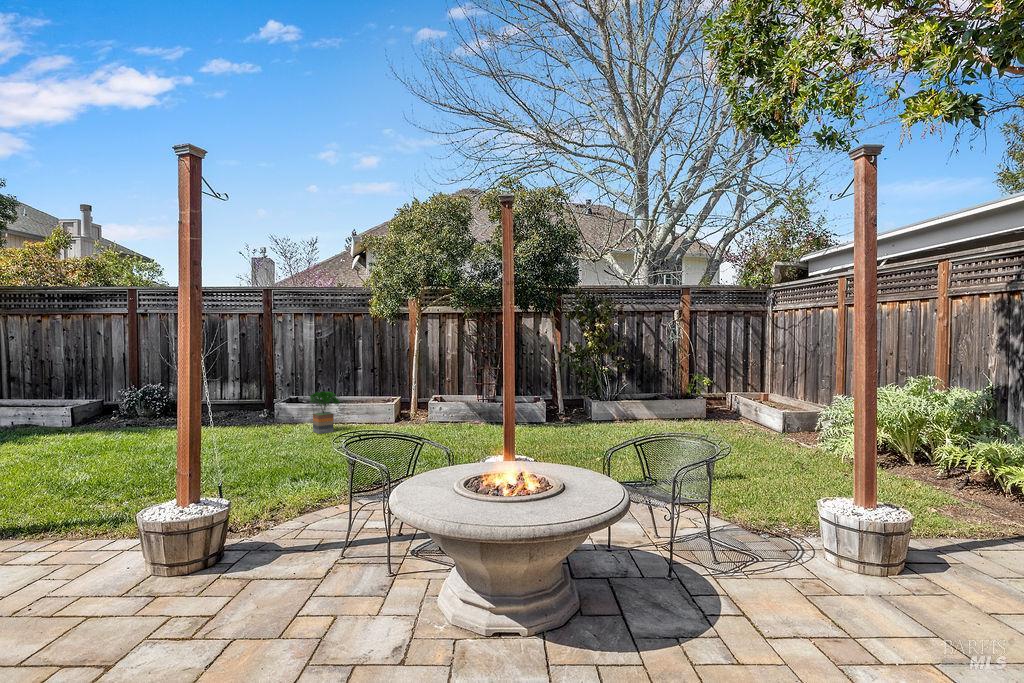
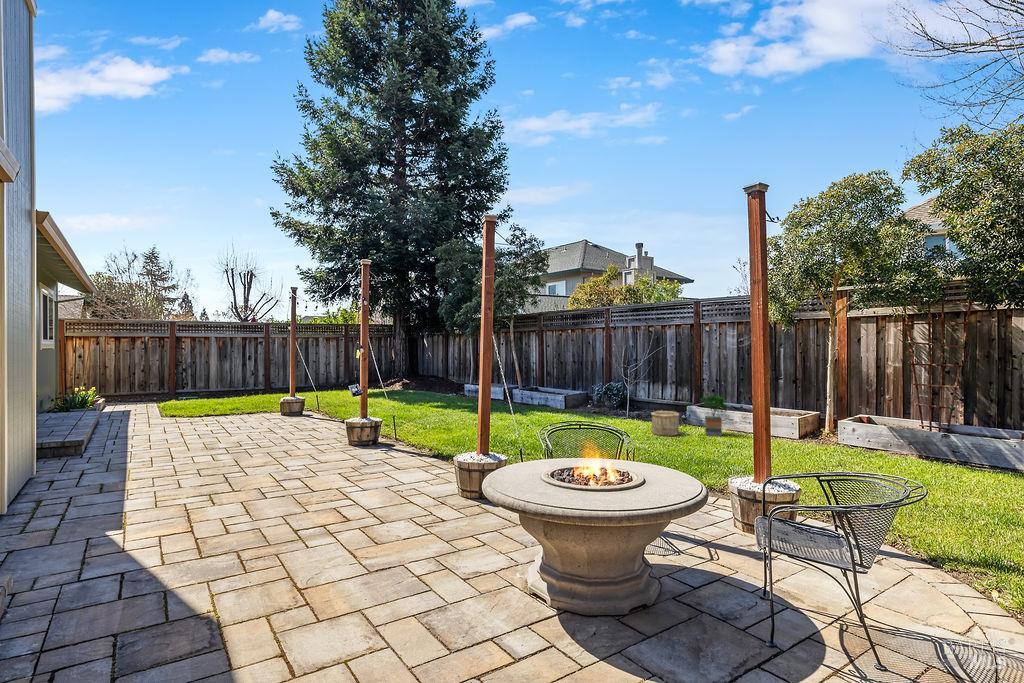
wooden bucket: none [261,413,295,442] -> present [651,411,679,436]

